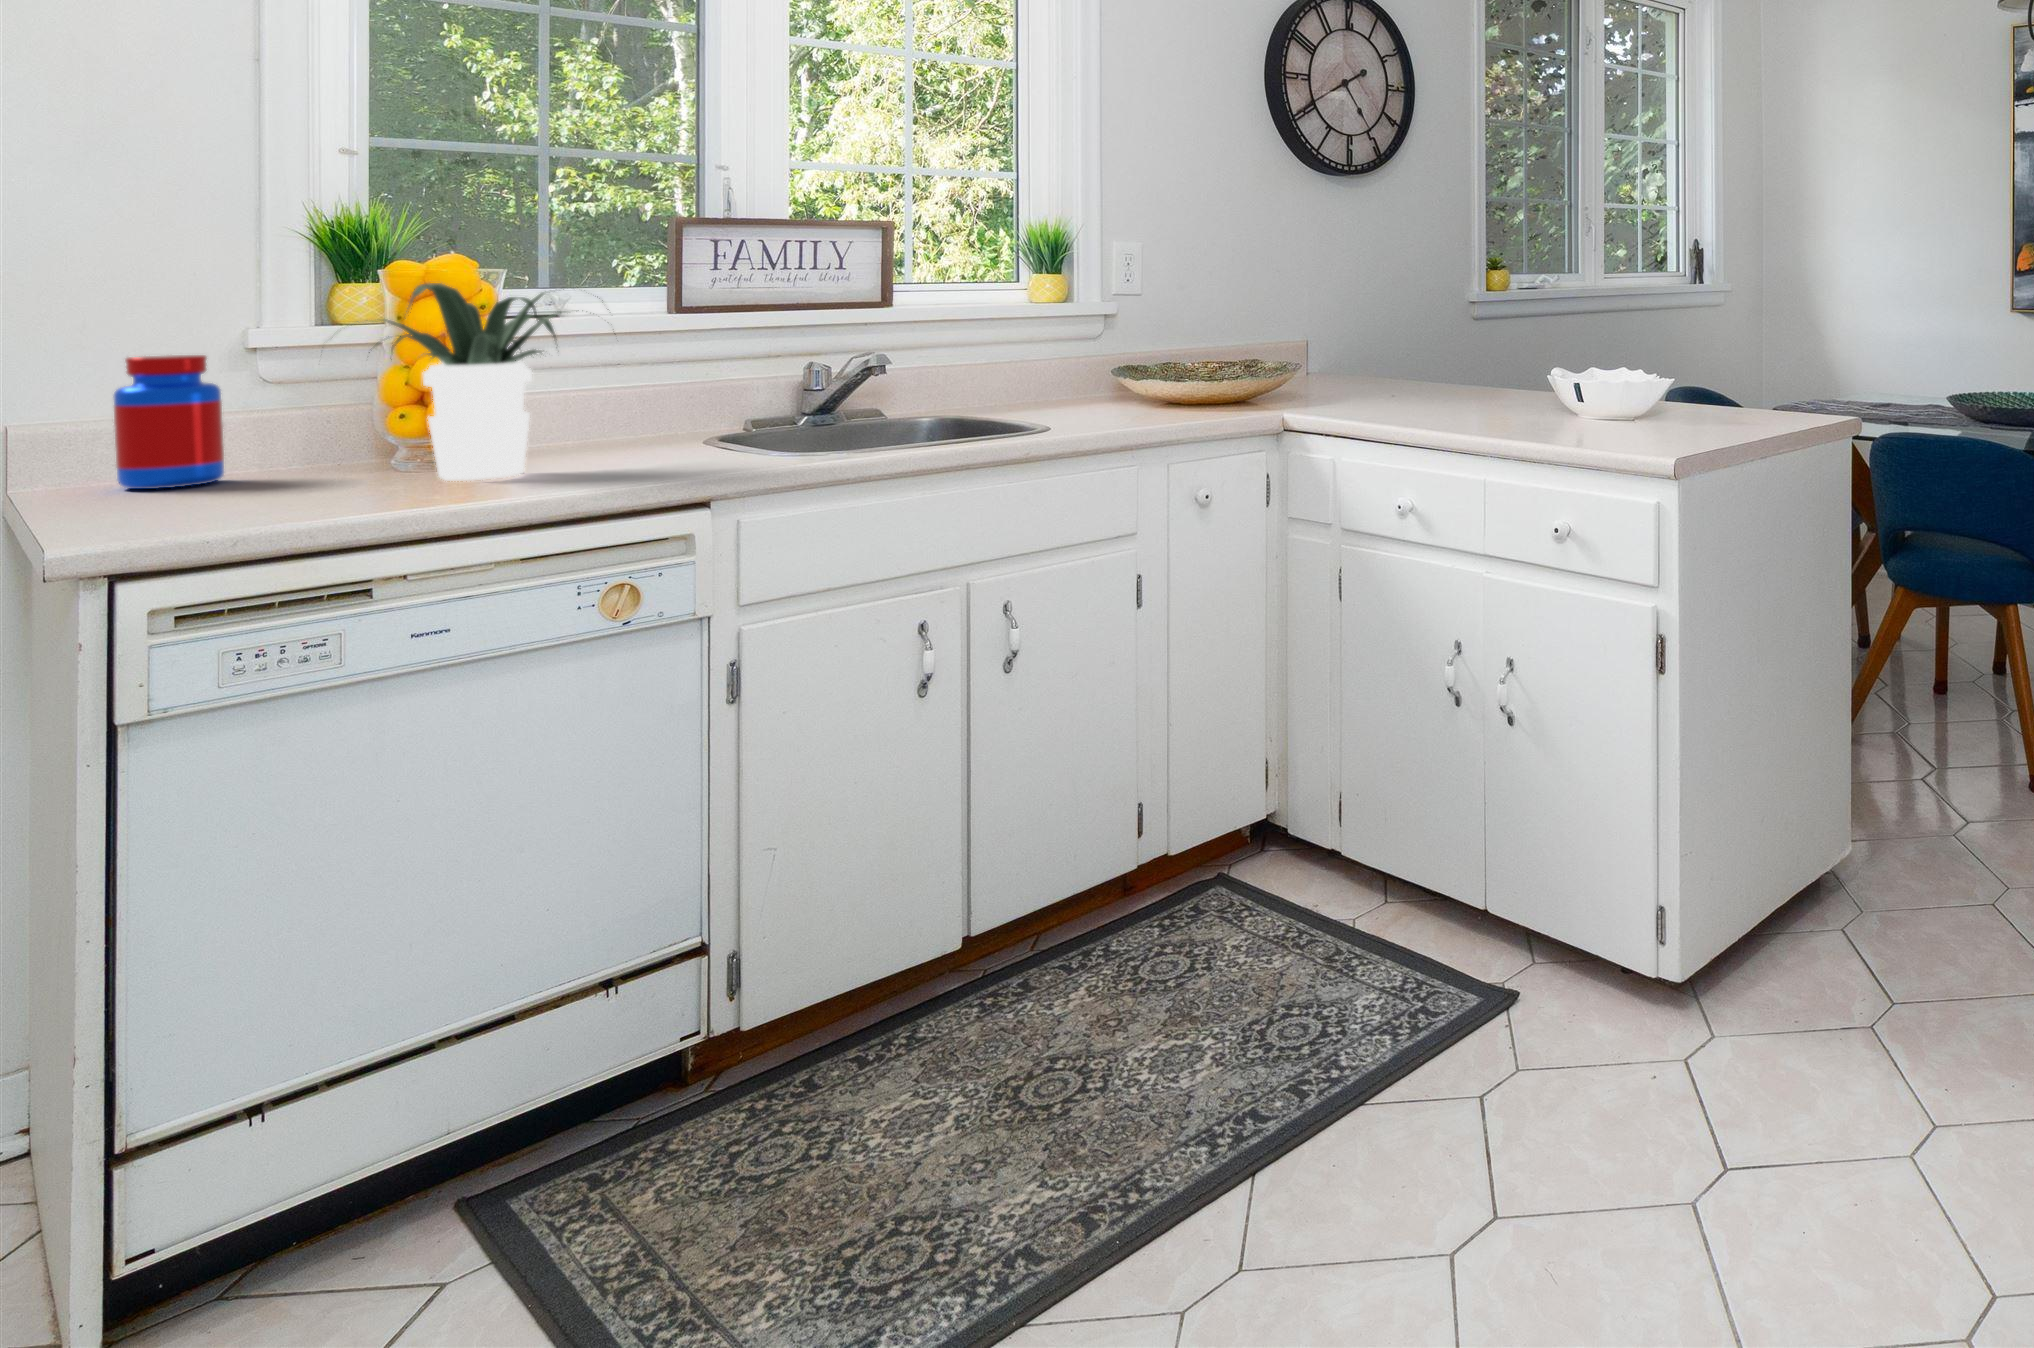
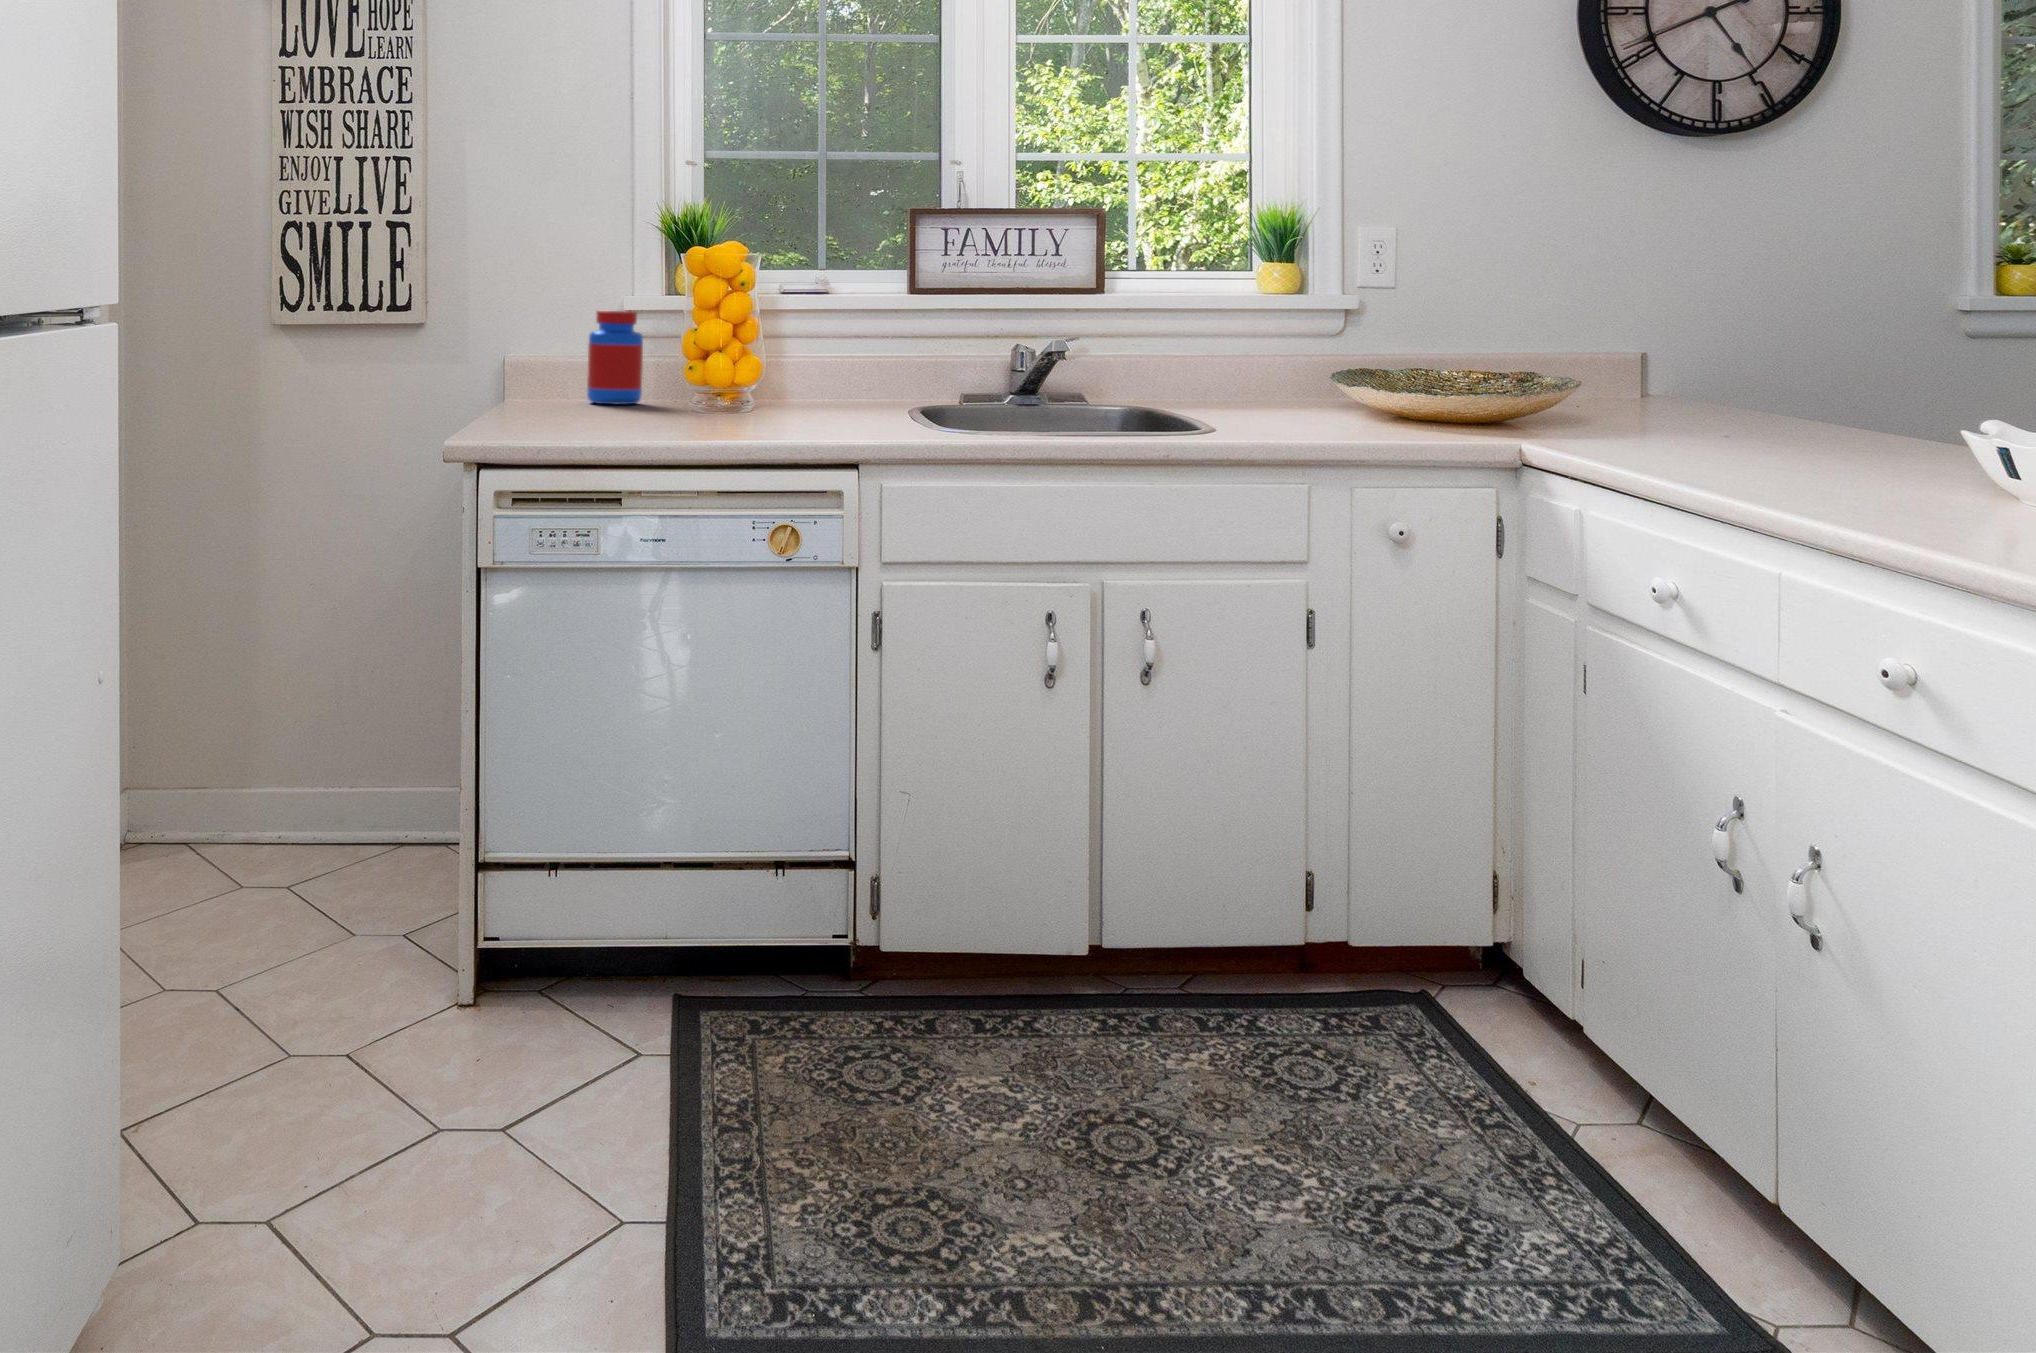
potted plant: present [347,283,603,481] -> none [670,260,867,420]

